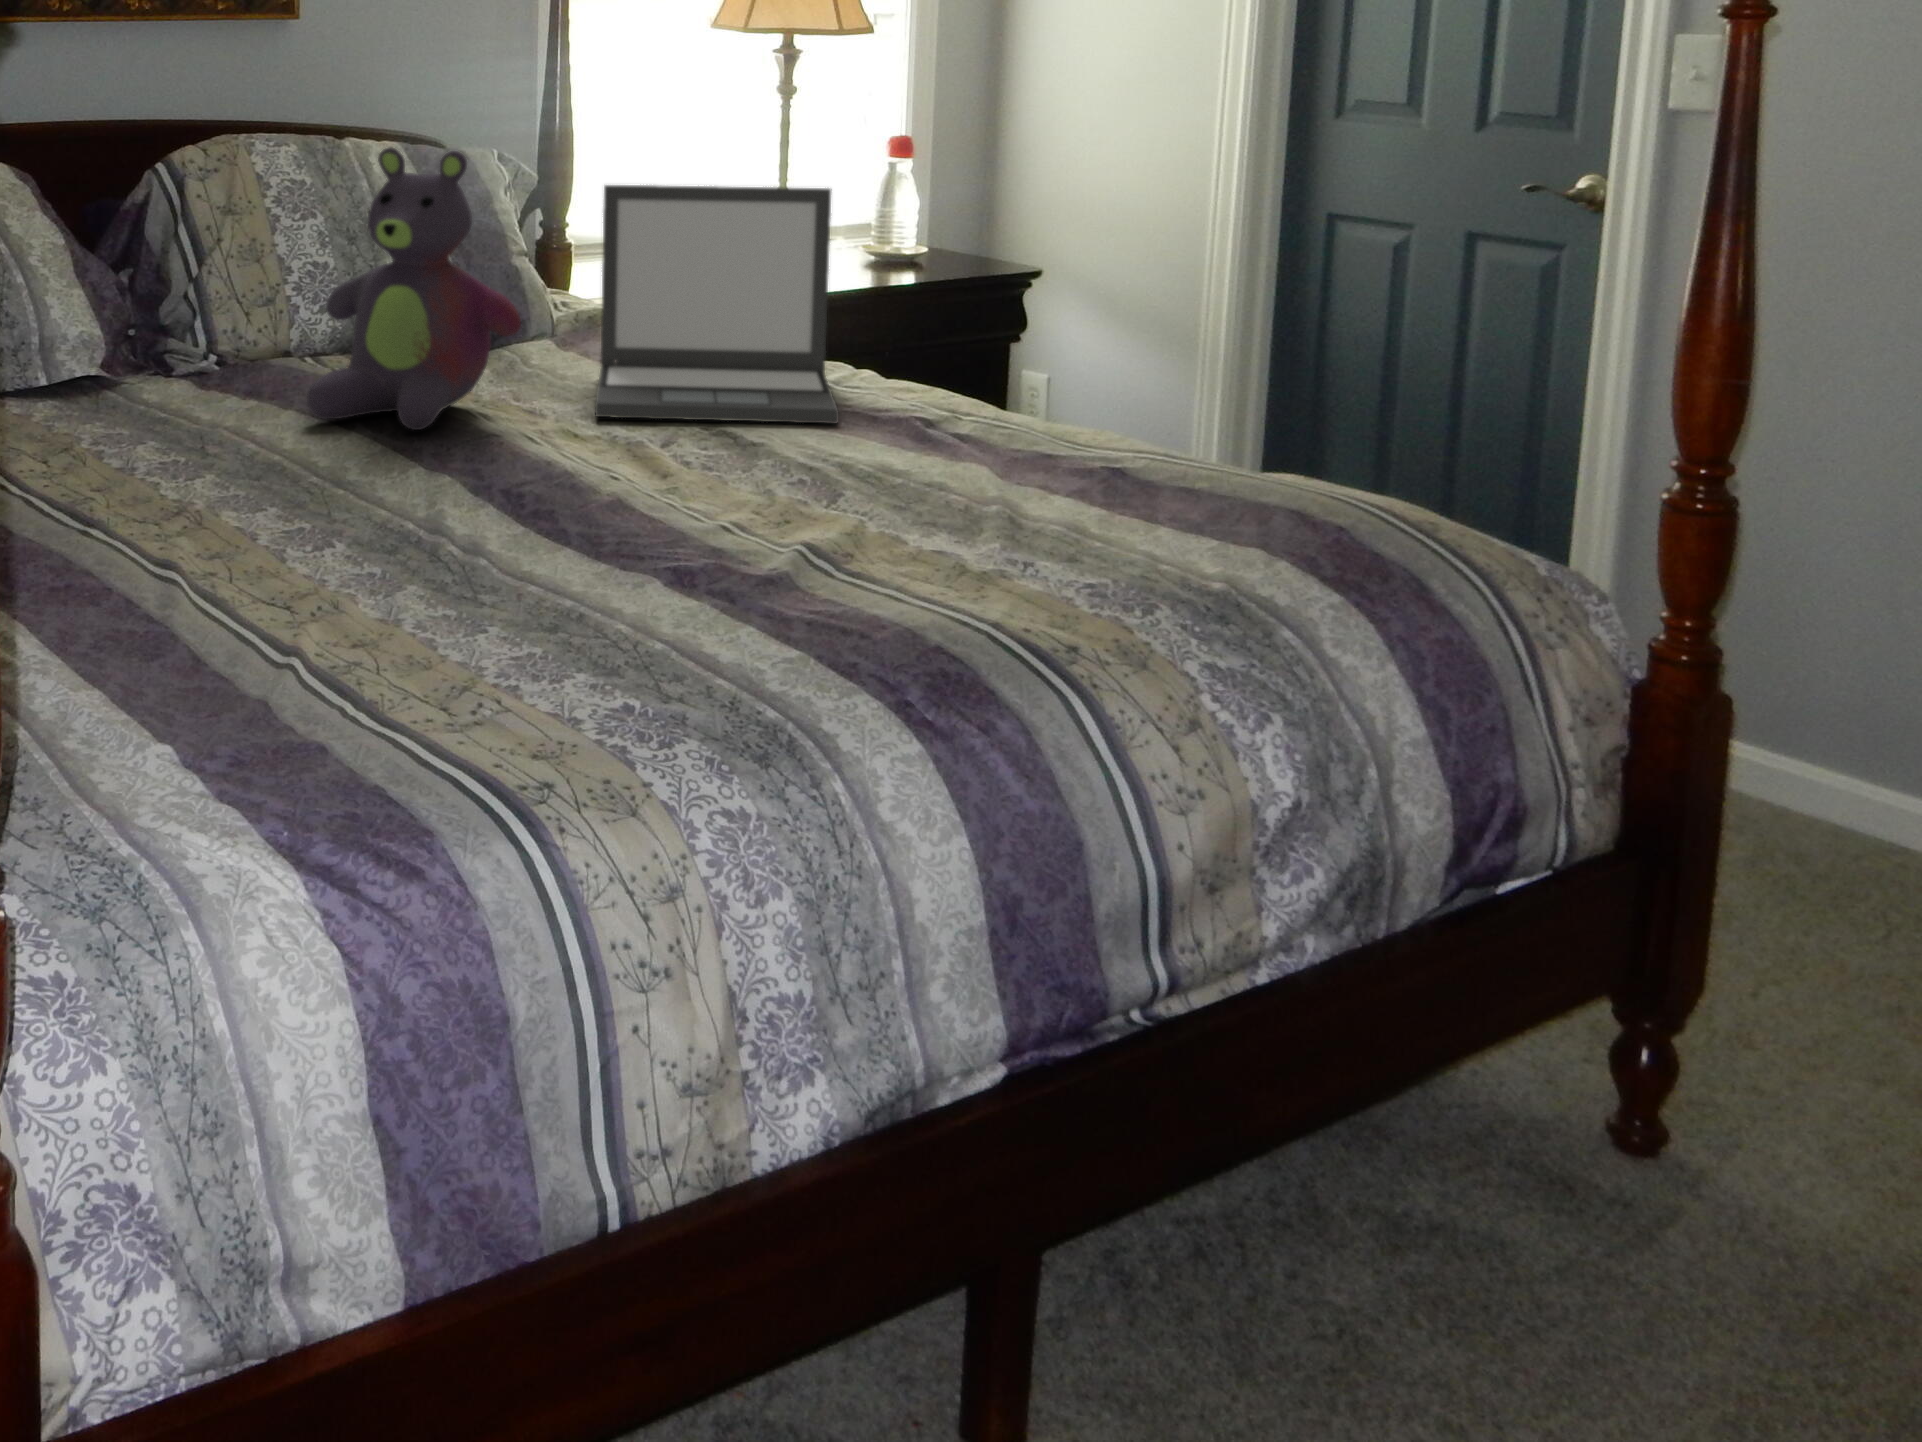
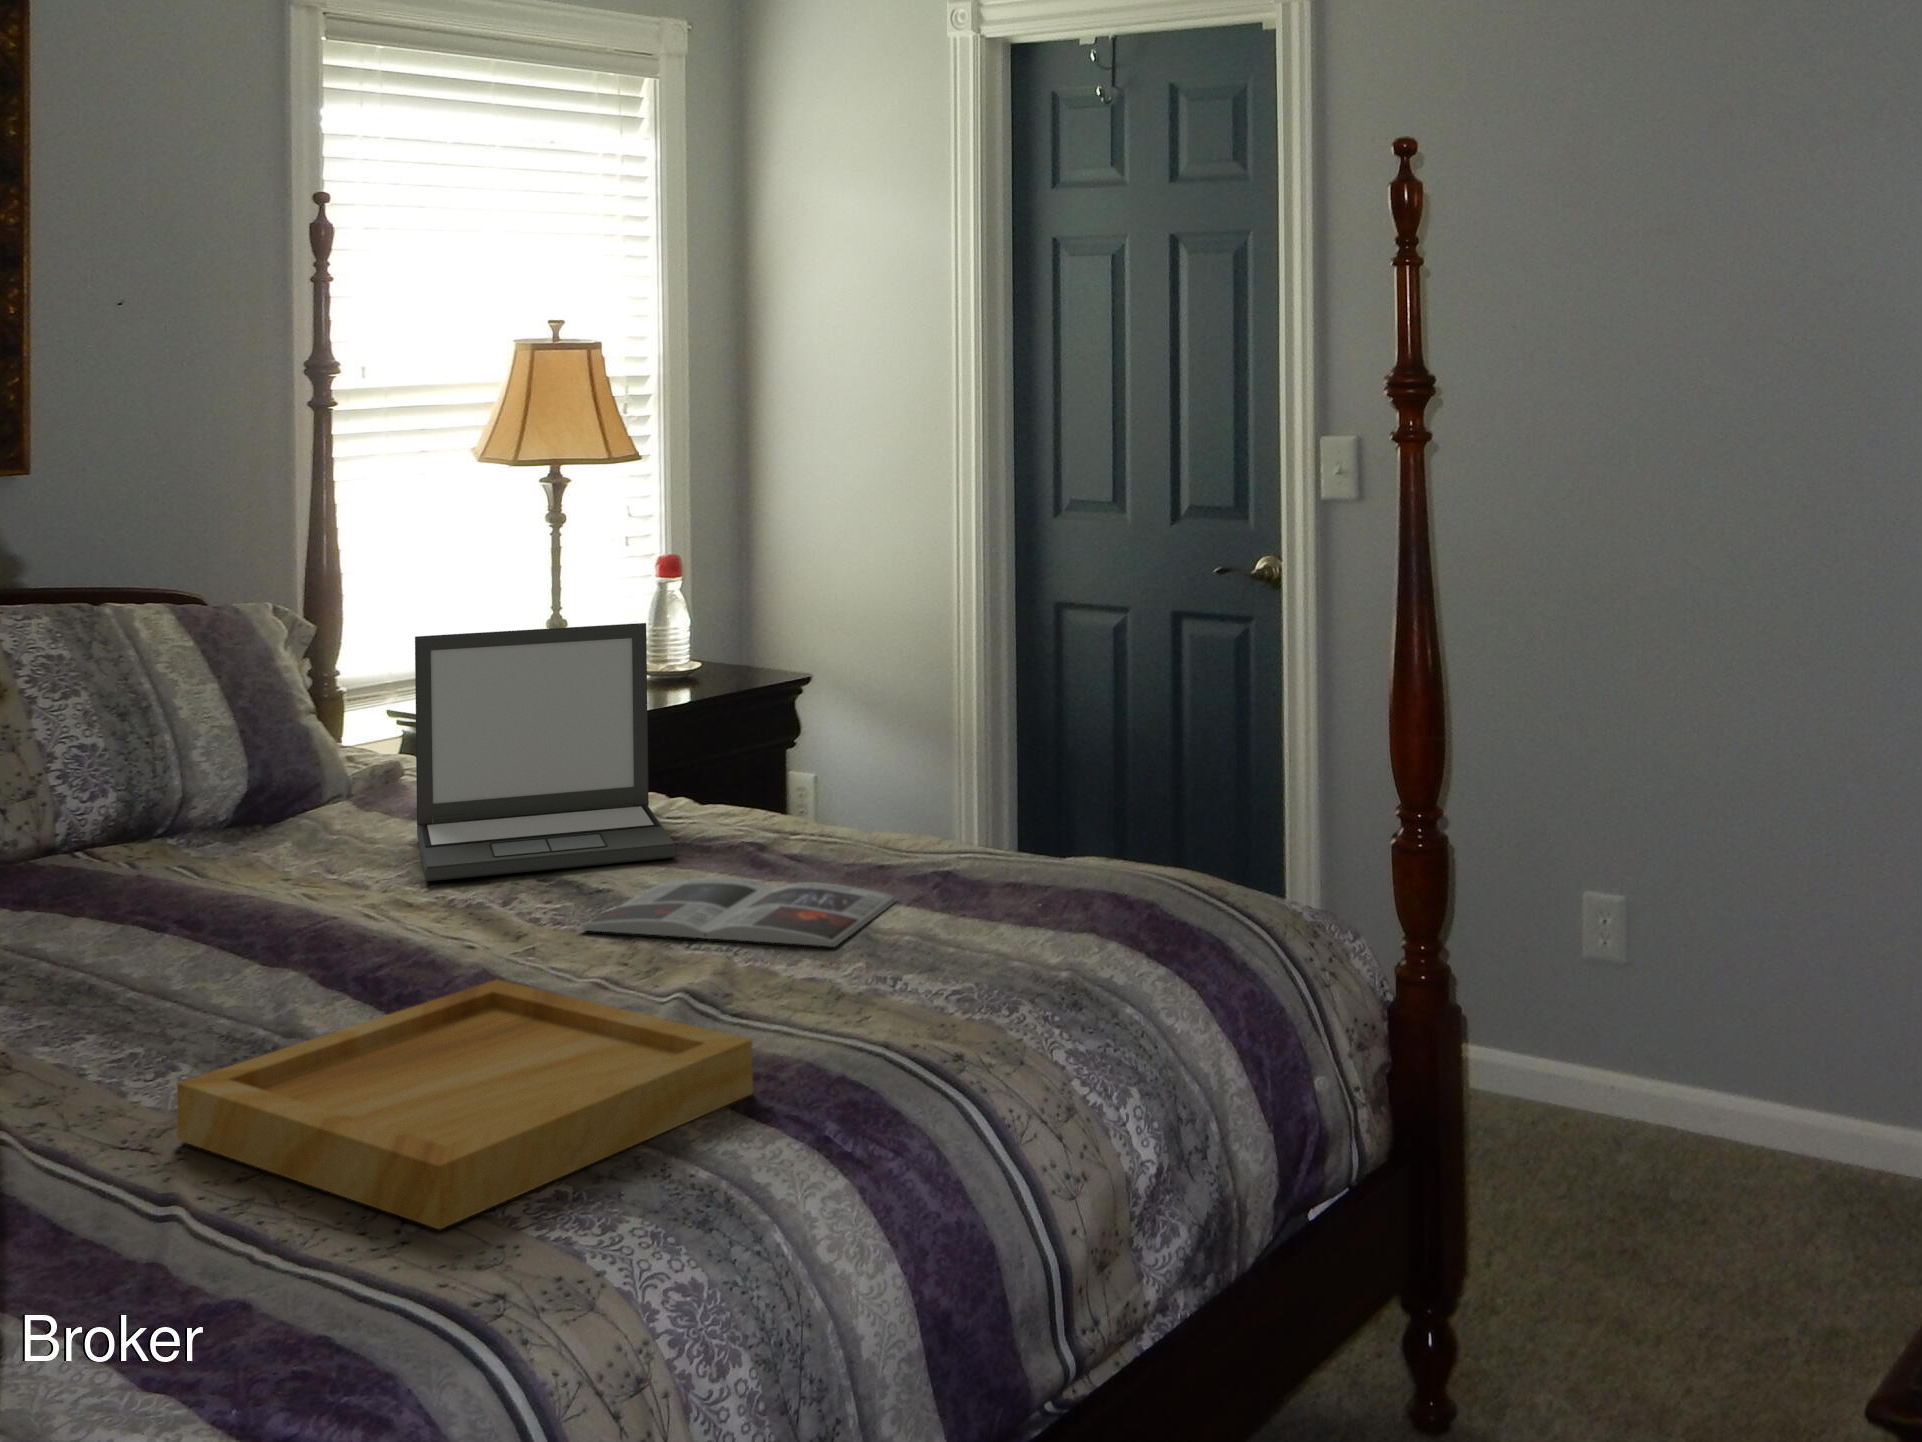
stuffed bear: present [307,148,521,430] -> none [96,616,341,923]
magazine: none [722,444,1055,526] -> present [581,878,896,947]
tray: none [315,507,844,716] -> present [177,980,753,1229]

